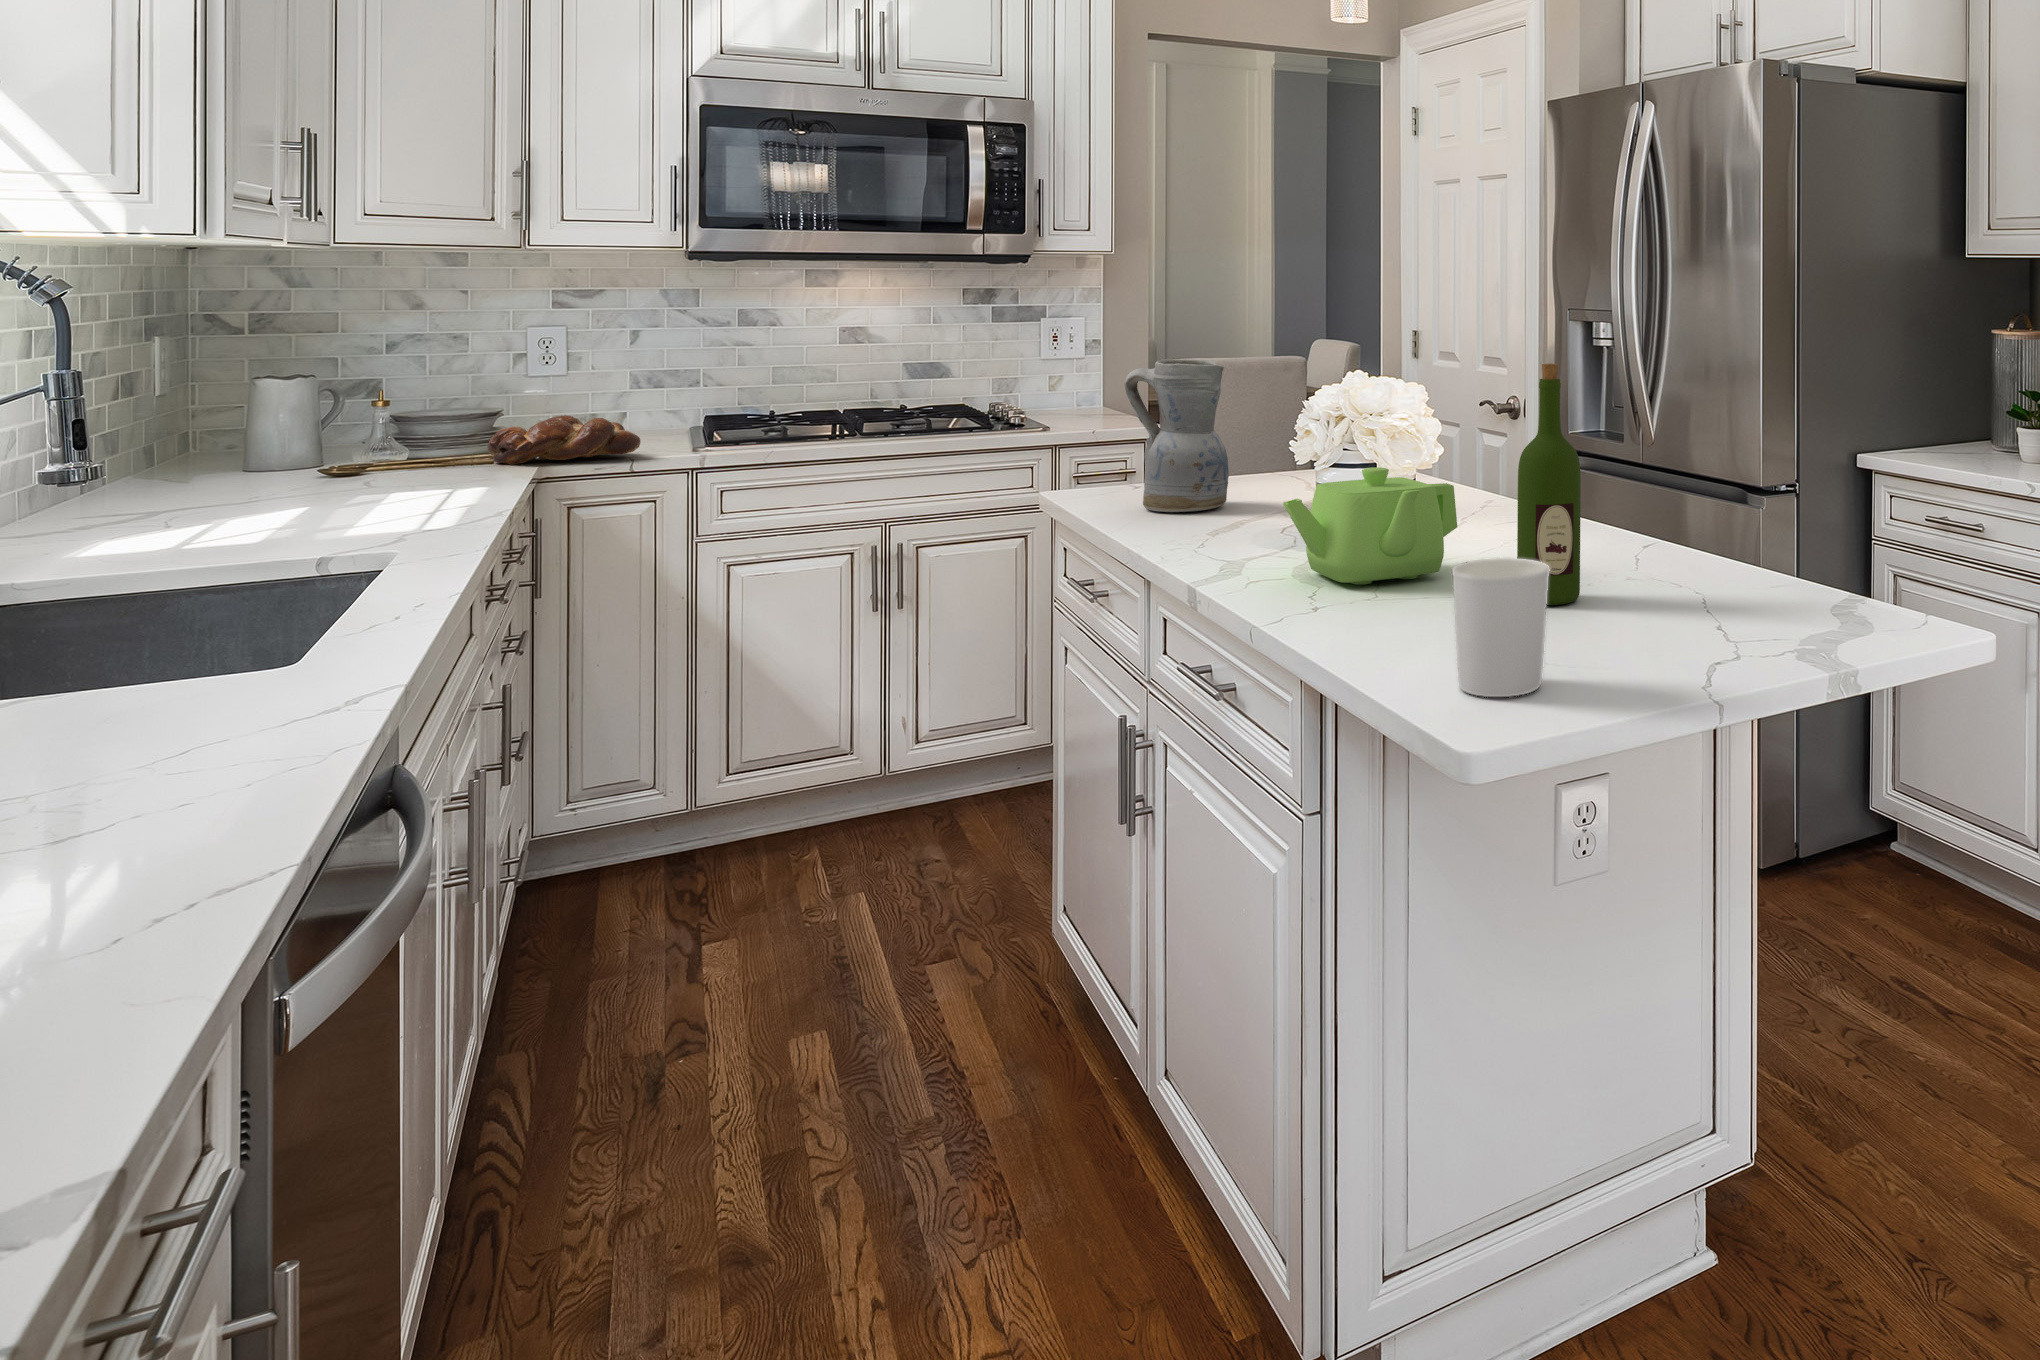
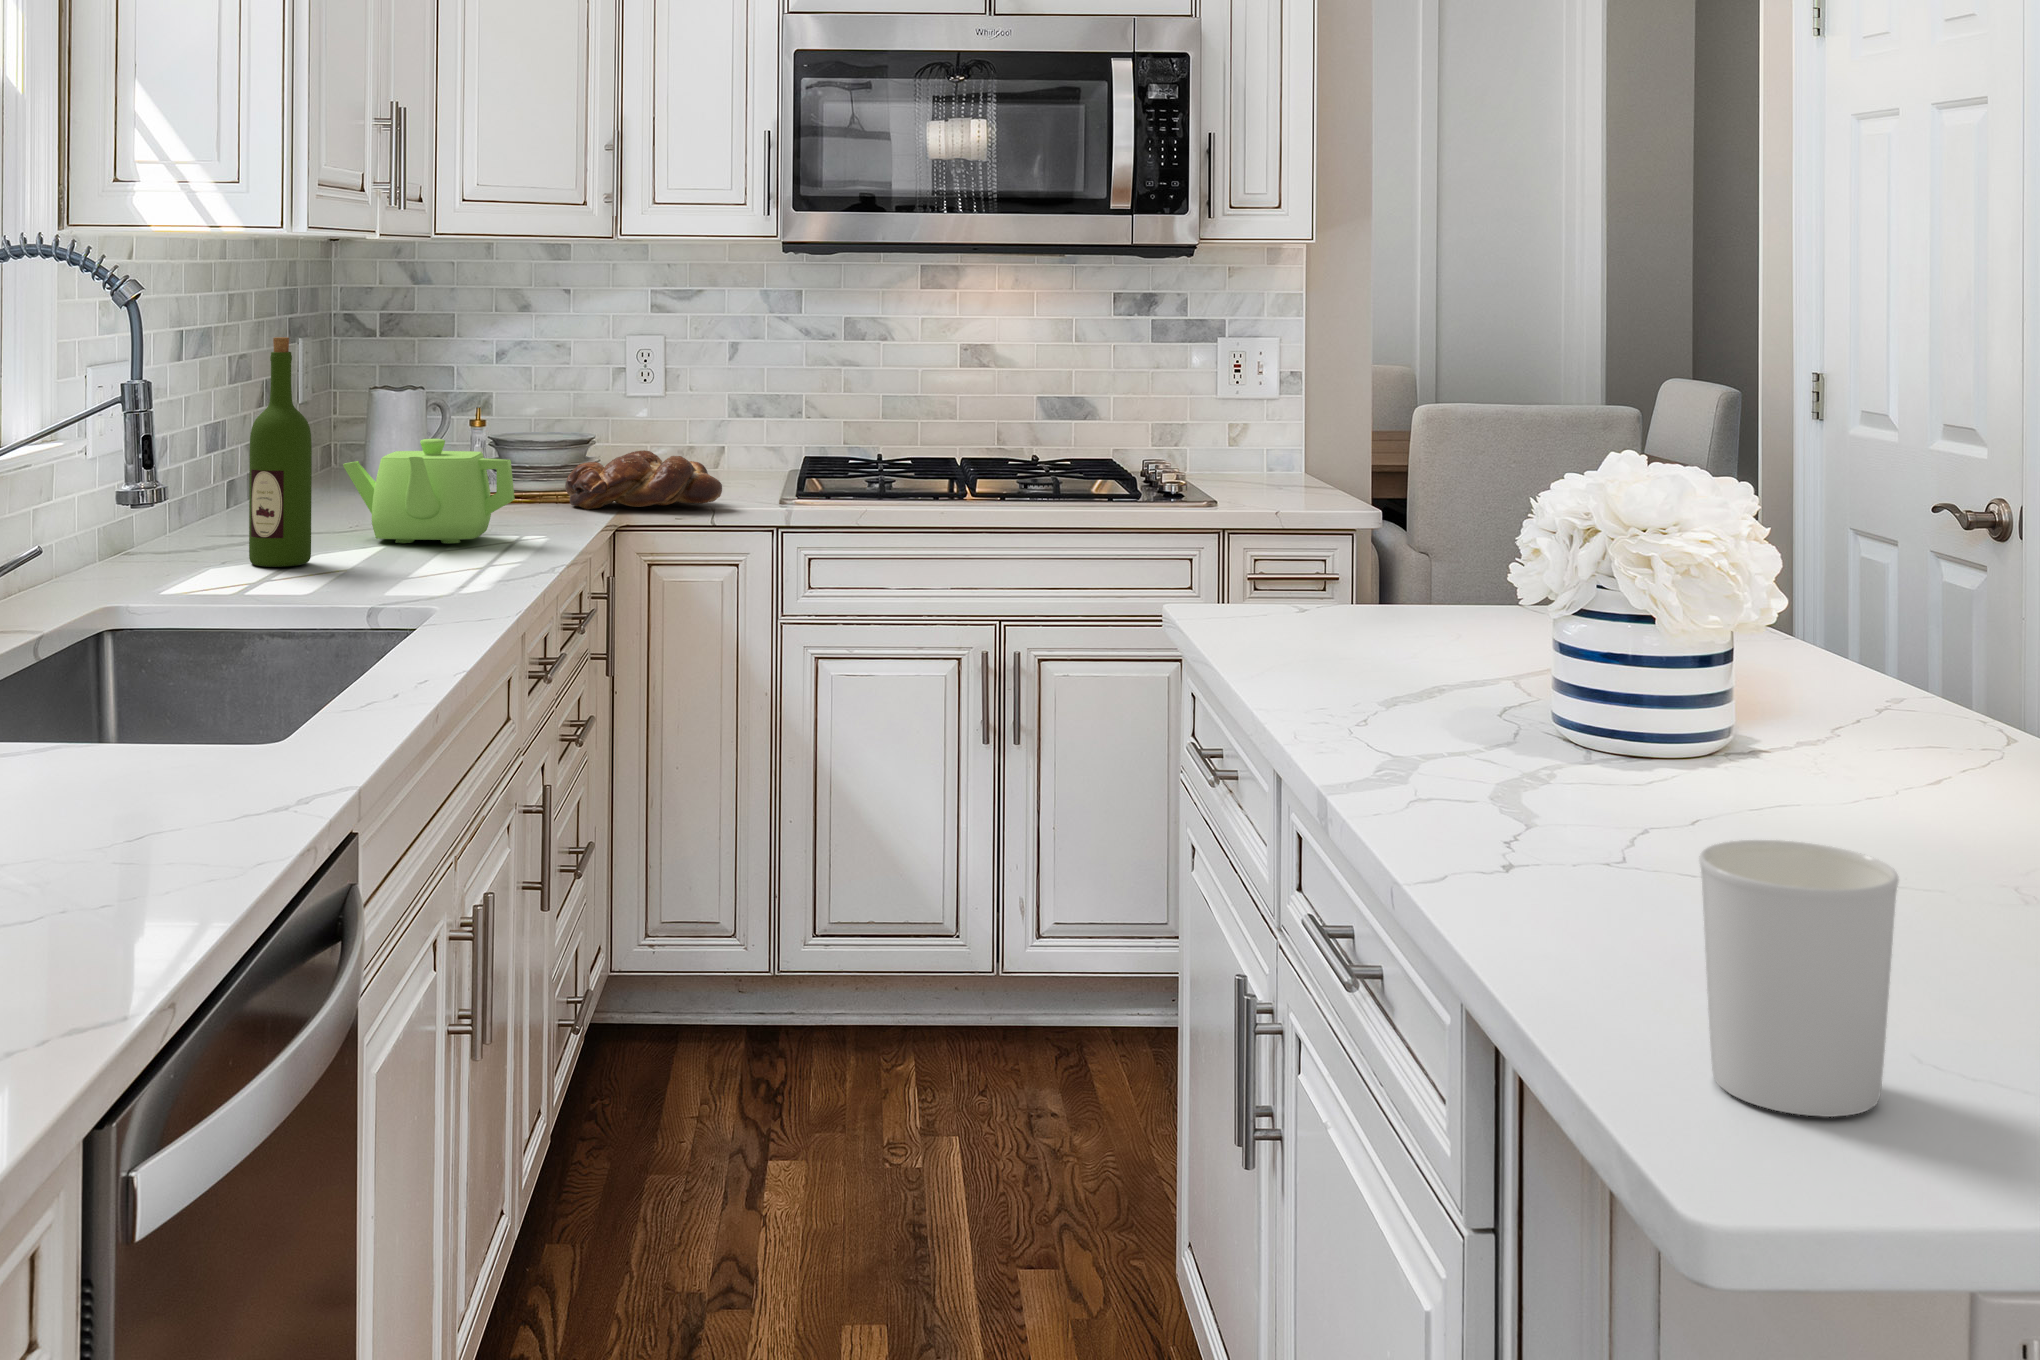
ceramic pitcher: present [1125,359,1229,512] -> none [1274,416,1432,660]
wine bottle: present [1517,364,1581,605] -> present [249,337,312,567]
teapot: present [1283,467,1457,585] -> present [343,439,515,543]

